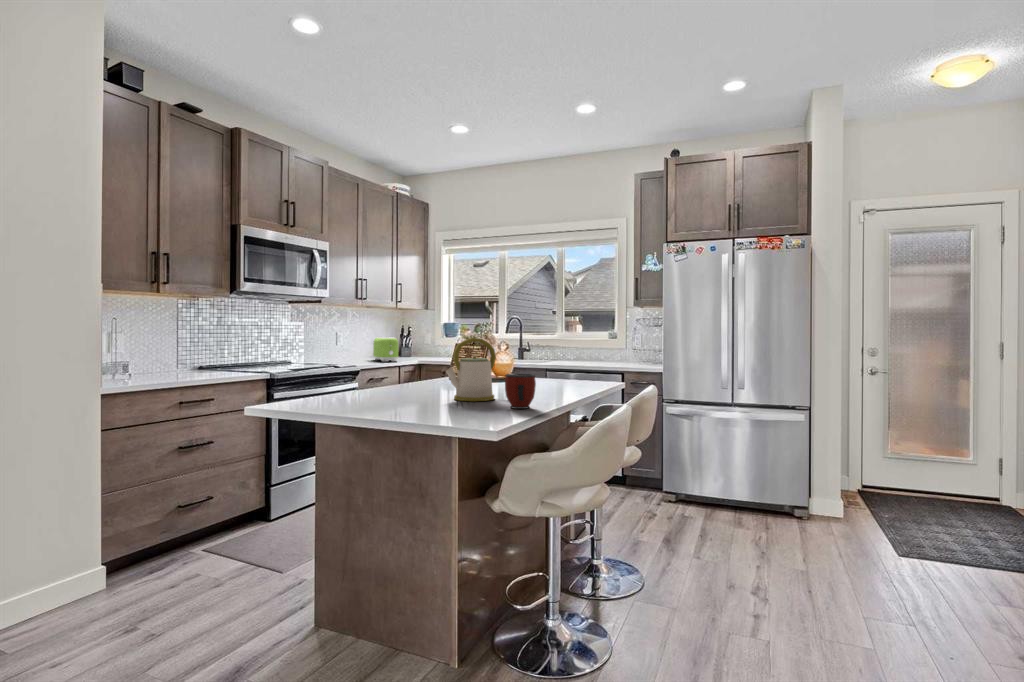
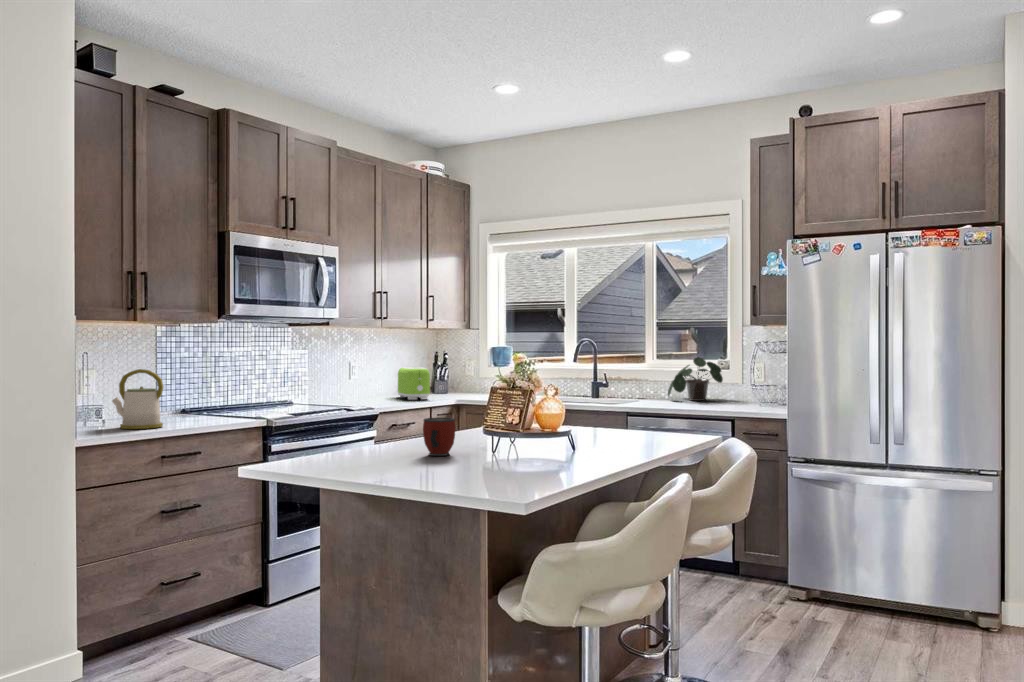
potted plant: none [574,330,614,362] -> present [668,357,723,401]
kettle: present [446,338,496,401] -> present [112,369,164,429]
mug: present [505,374,536,409] -> present [423,417,455,456]

